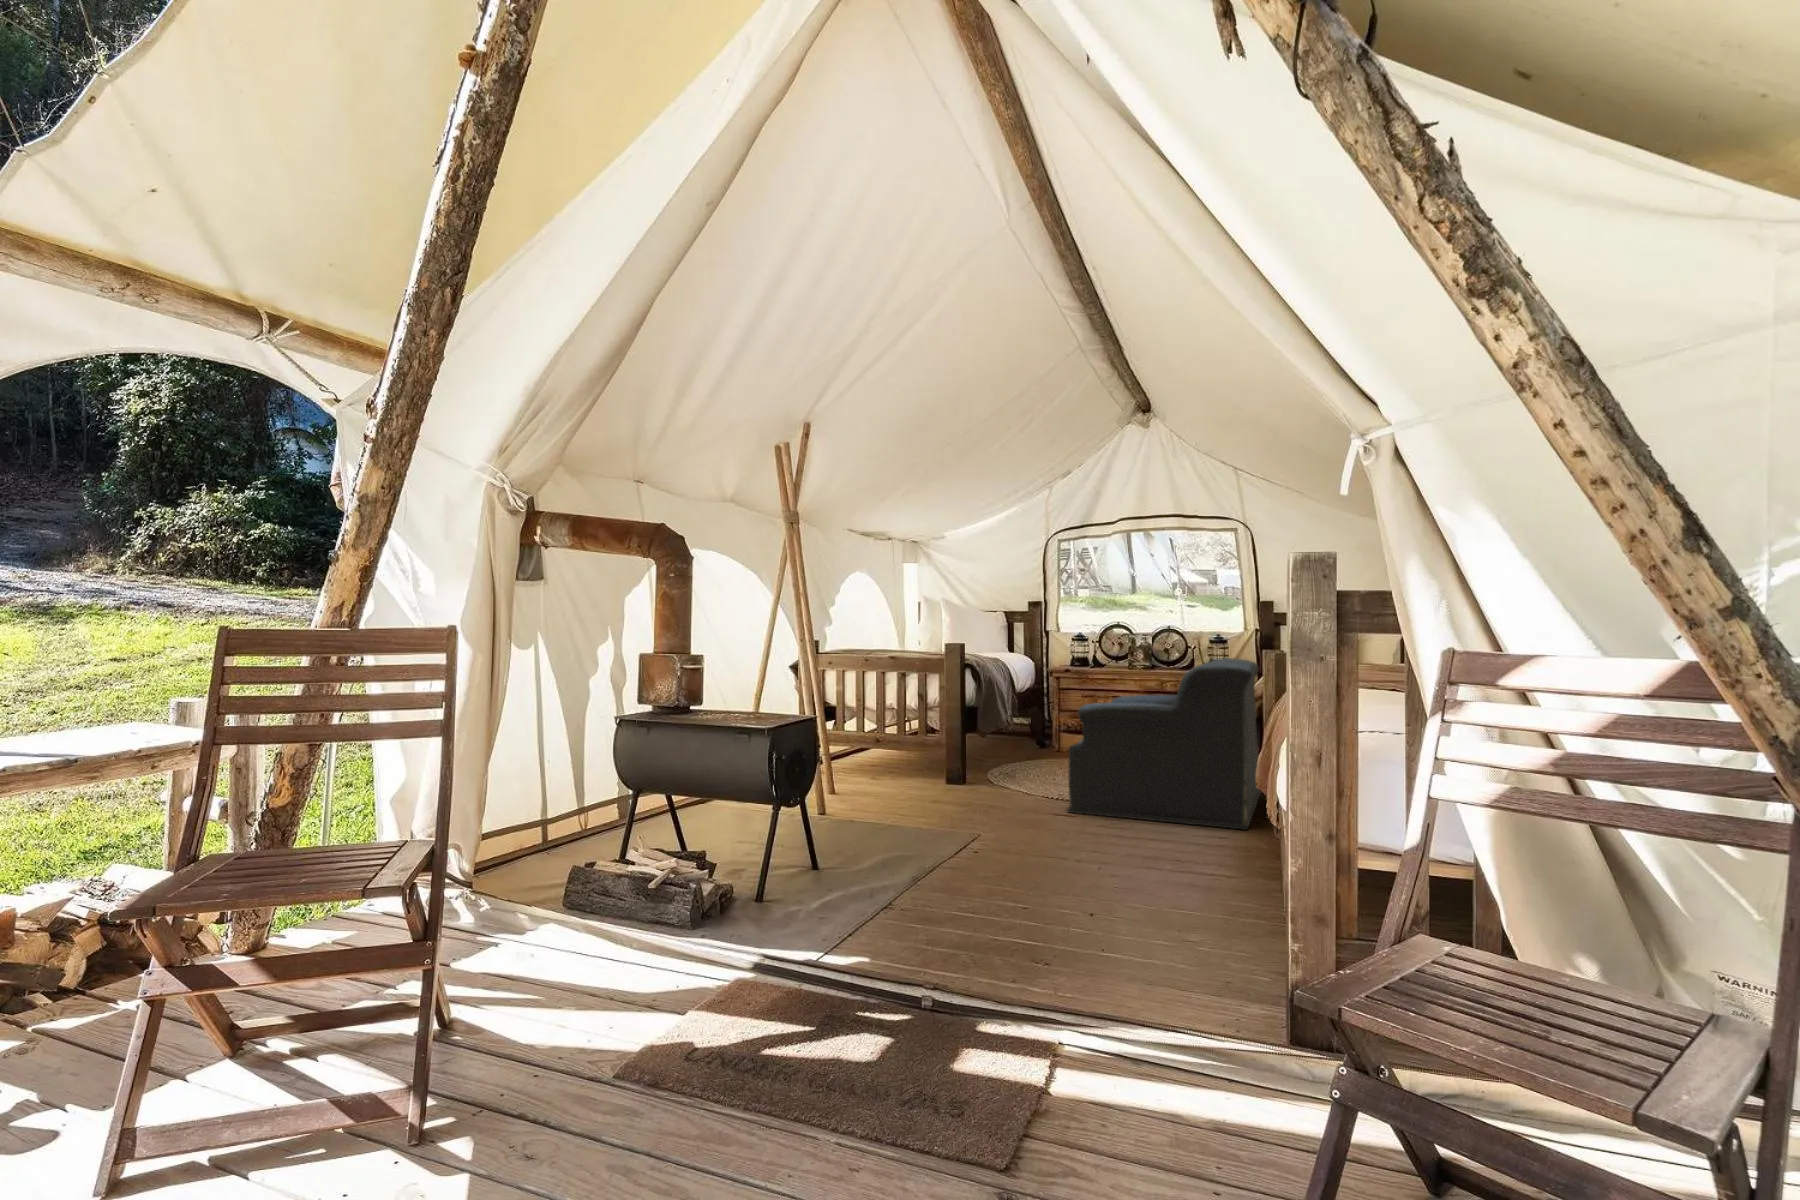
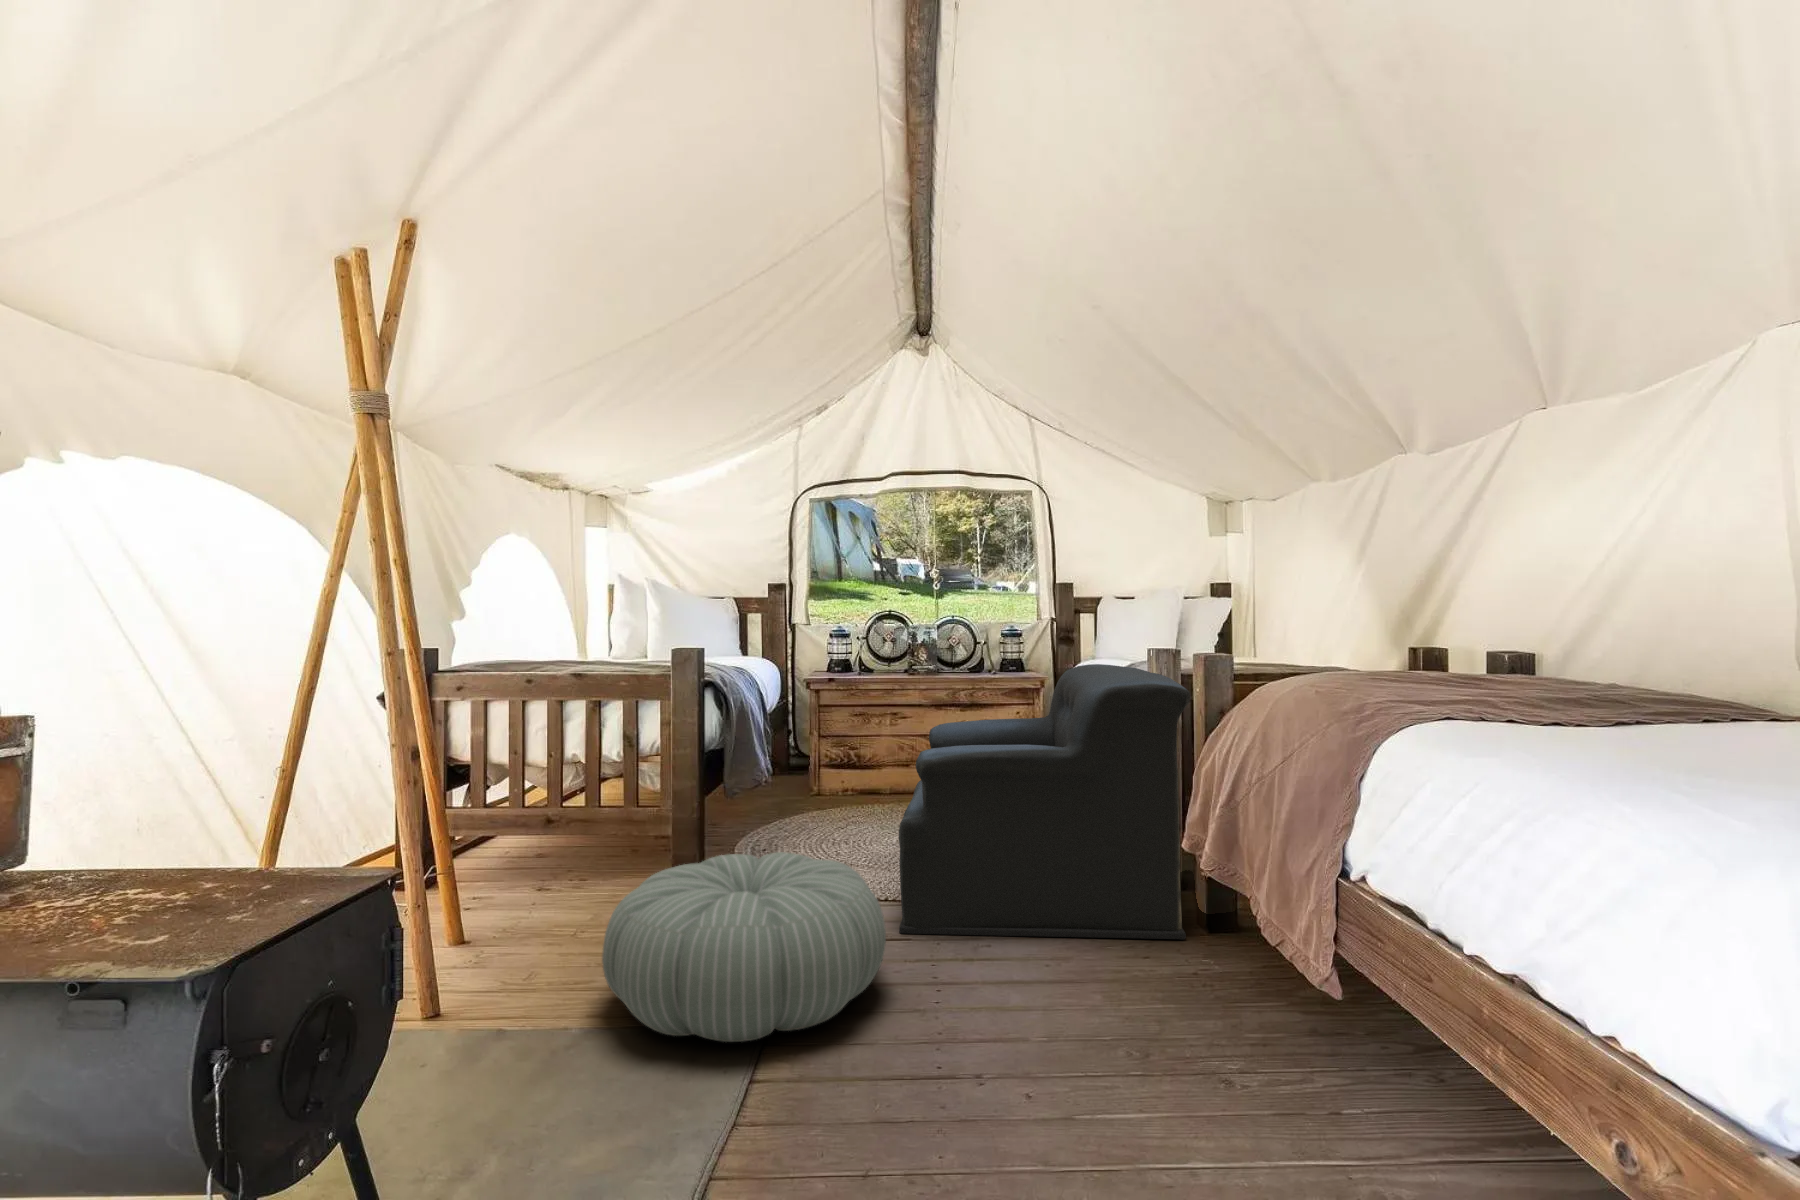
pouf: none [898,755,1045,835] -> present [602,852,886,1042]

